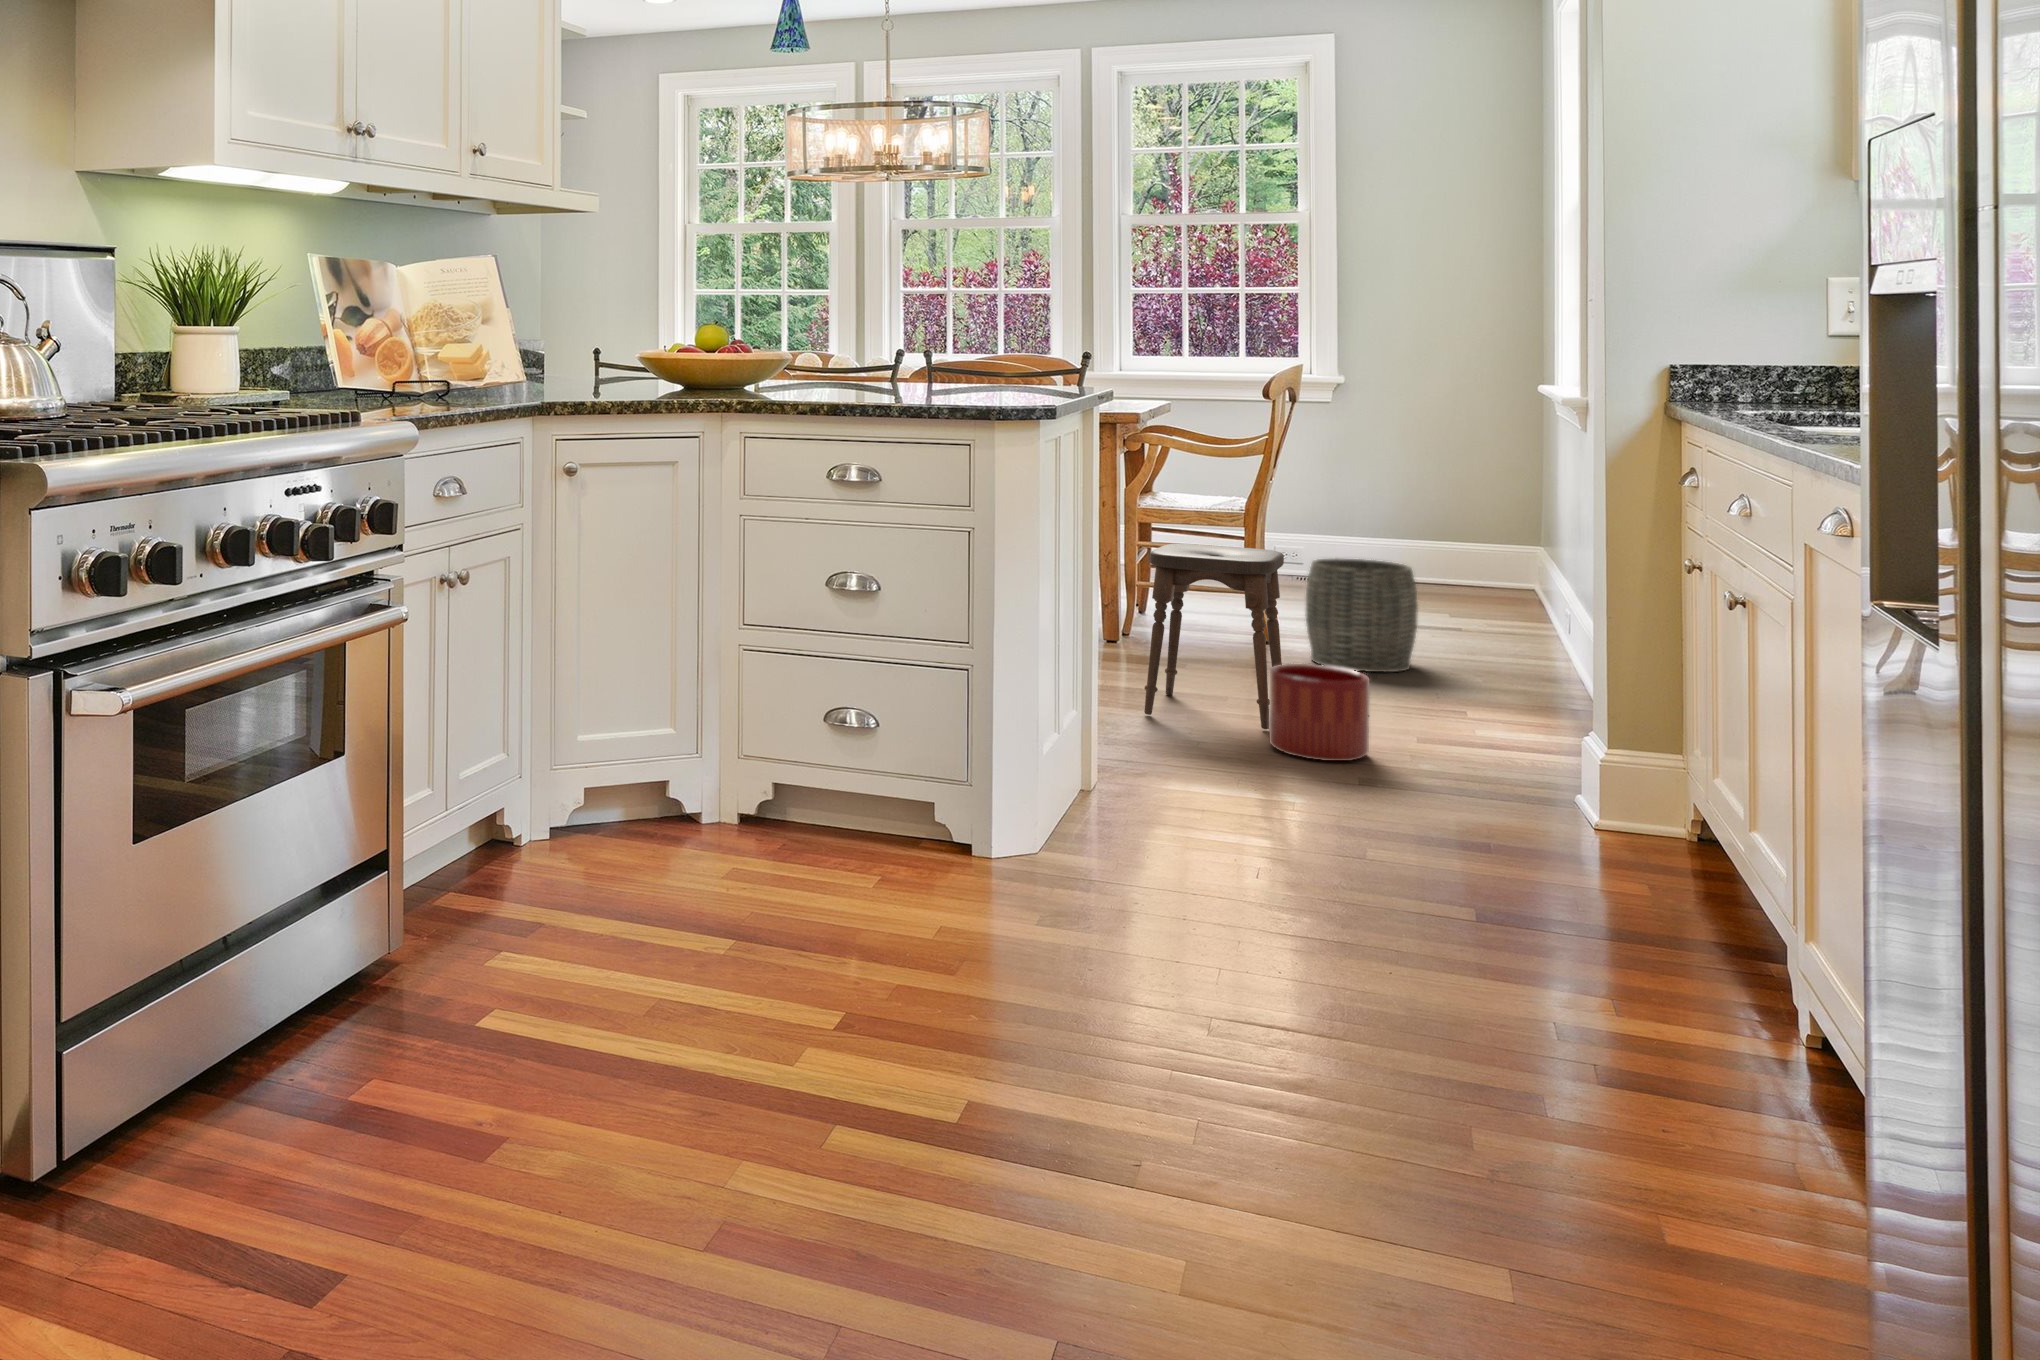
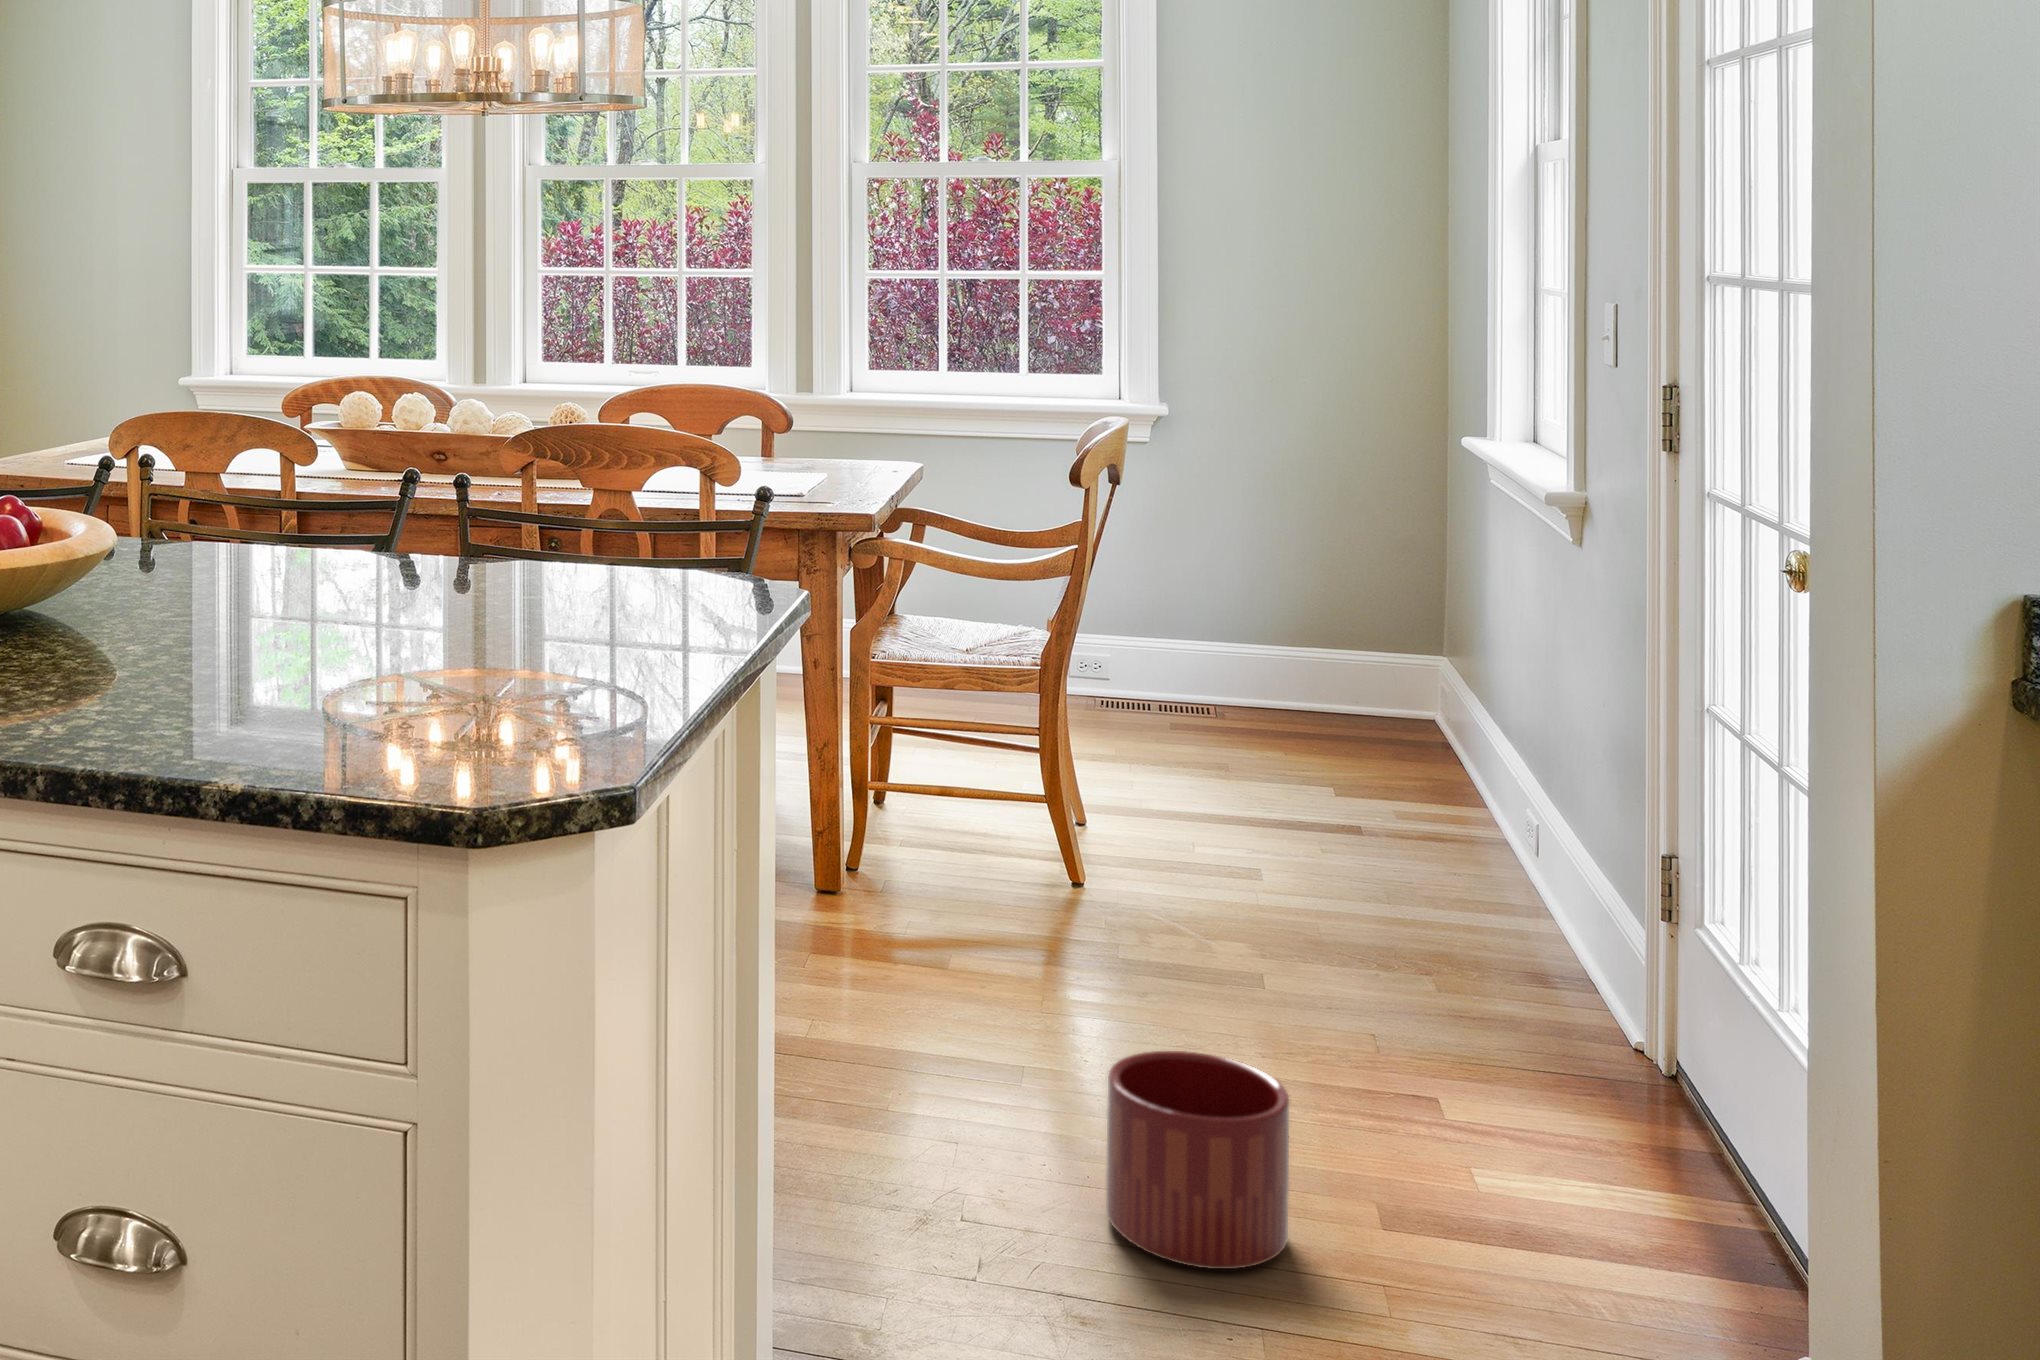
stool: present [1144,544,1284,729] -> none [881,783,1121,1159]
woven basket: present [1306,559,1418,672] -> none [1137,746,1313,951]

